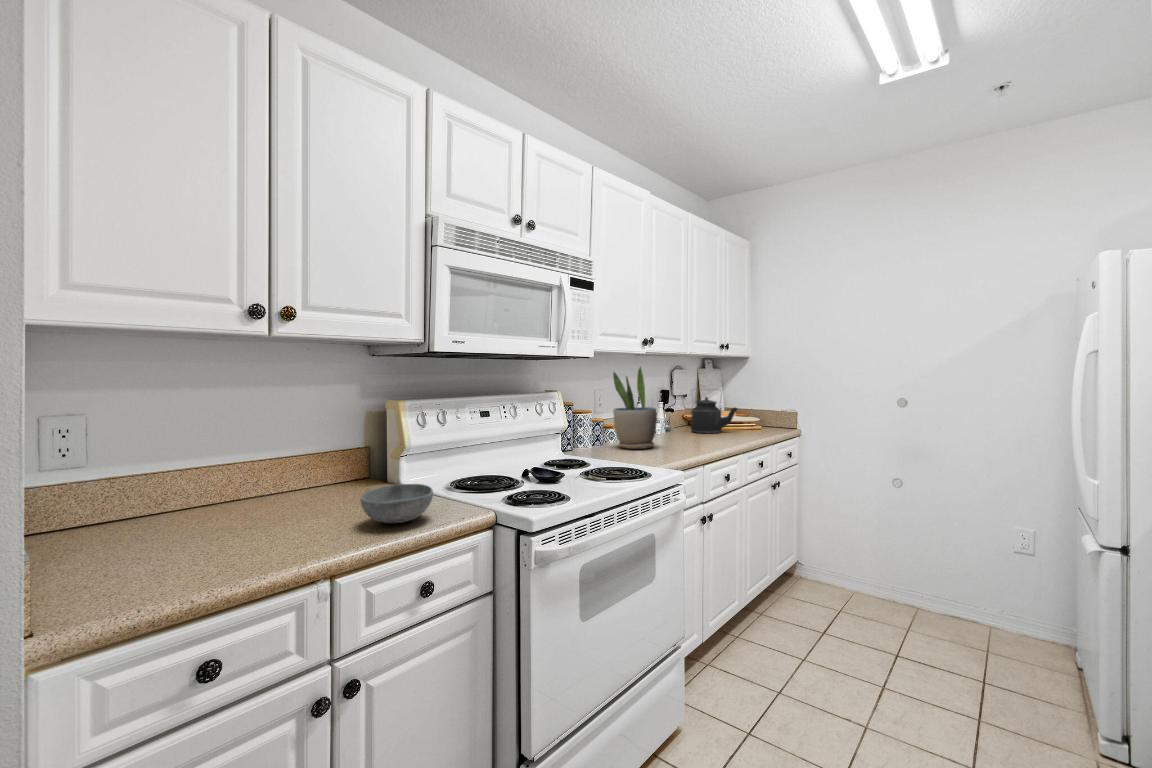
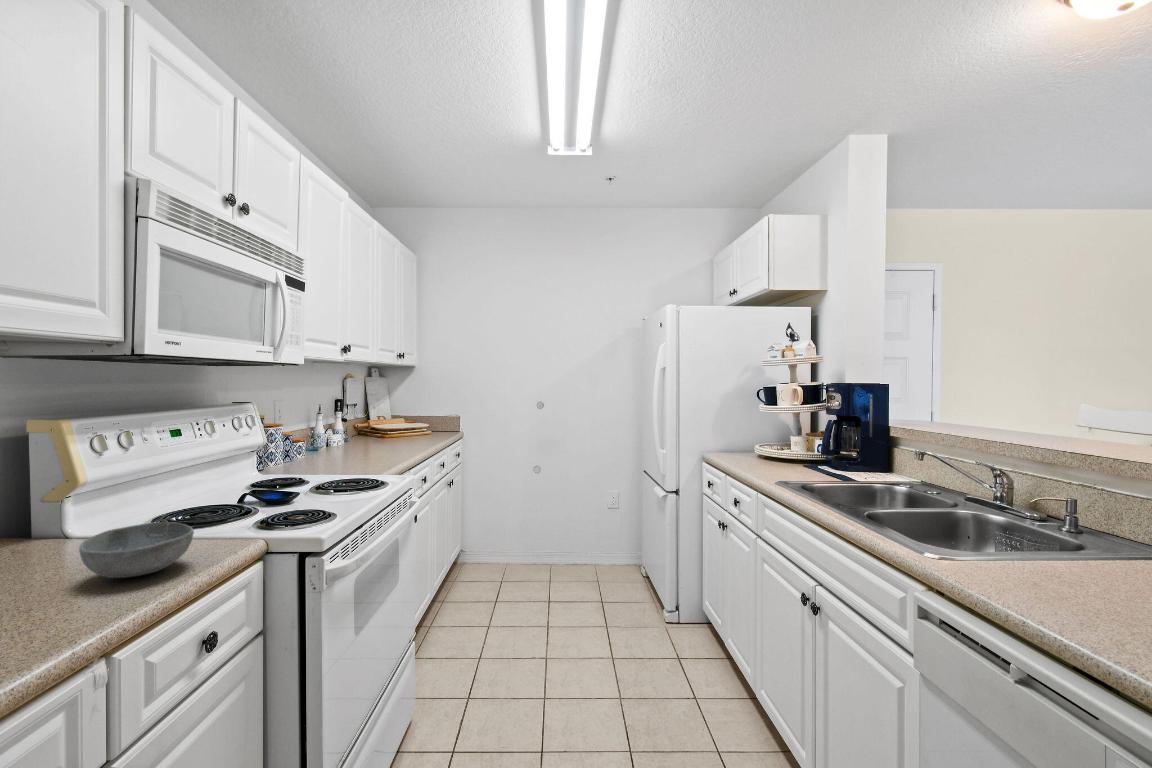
potted plant: present [613,367,657,449] -> none [307,374,356,462]
kettle: present [691,397,738,433] -> none [369,397,416,441]

